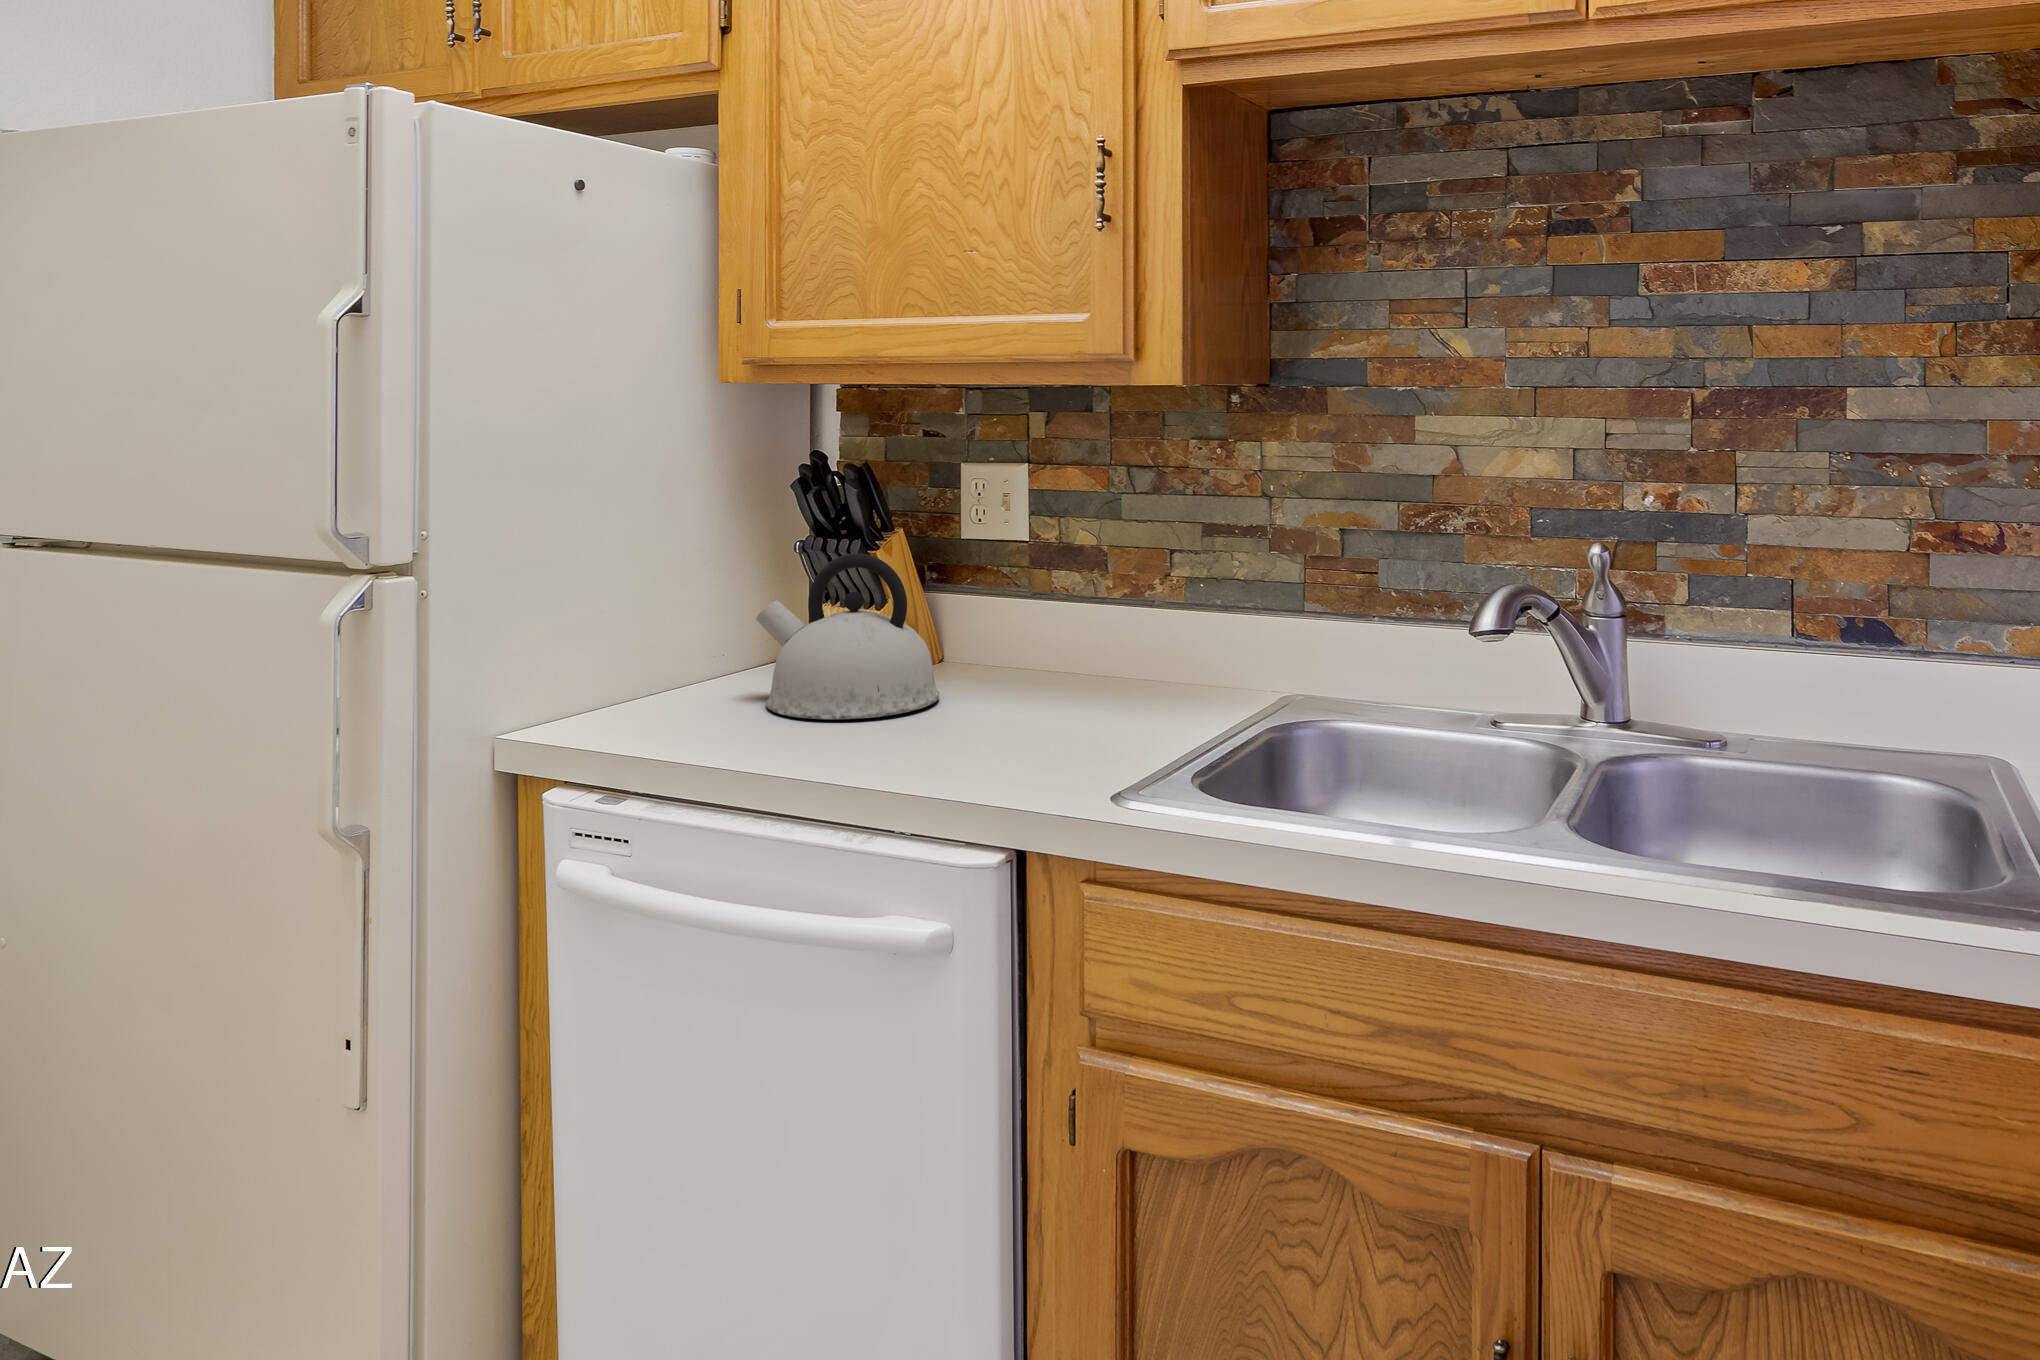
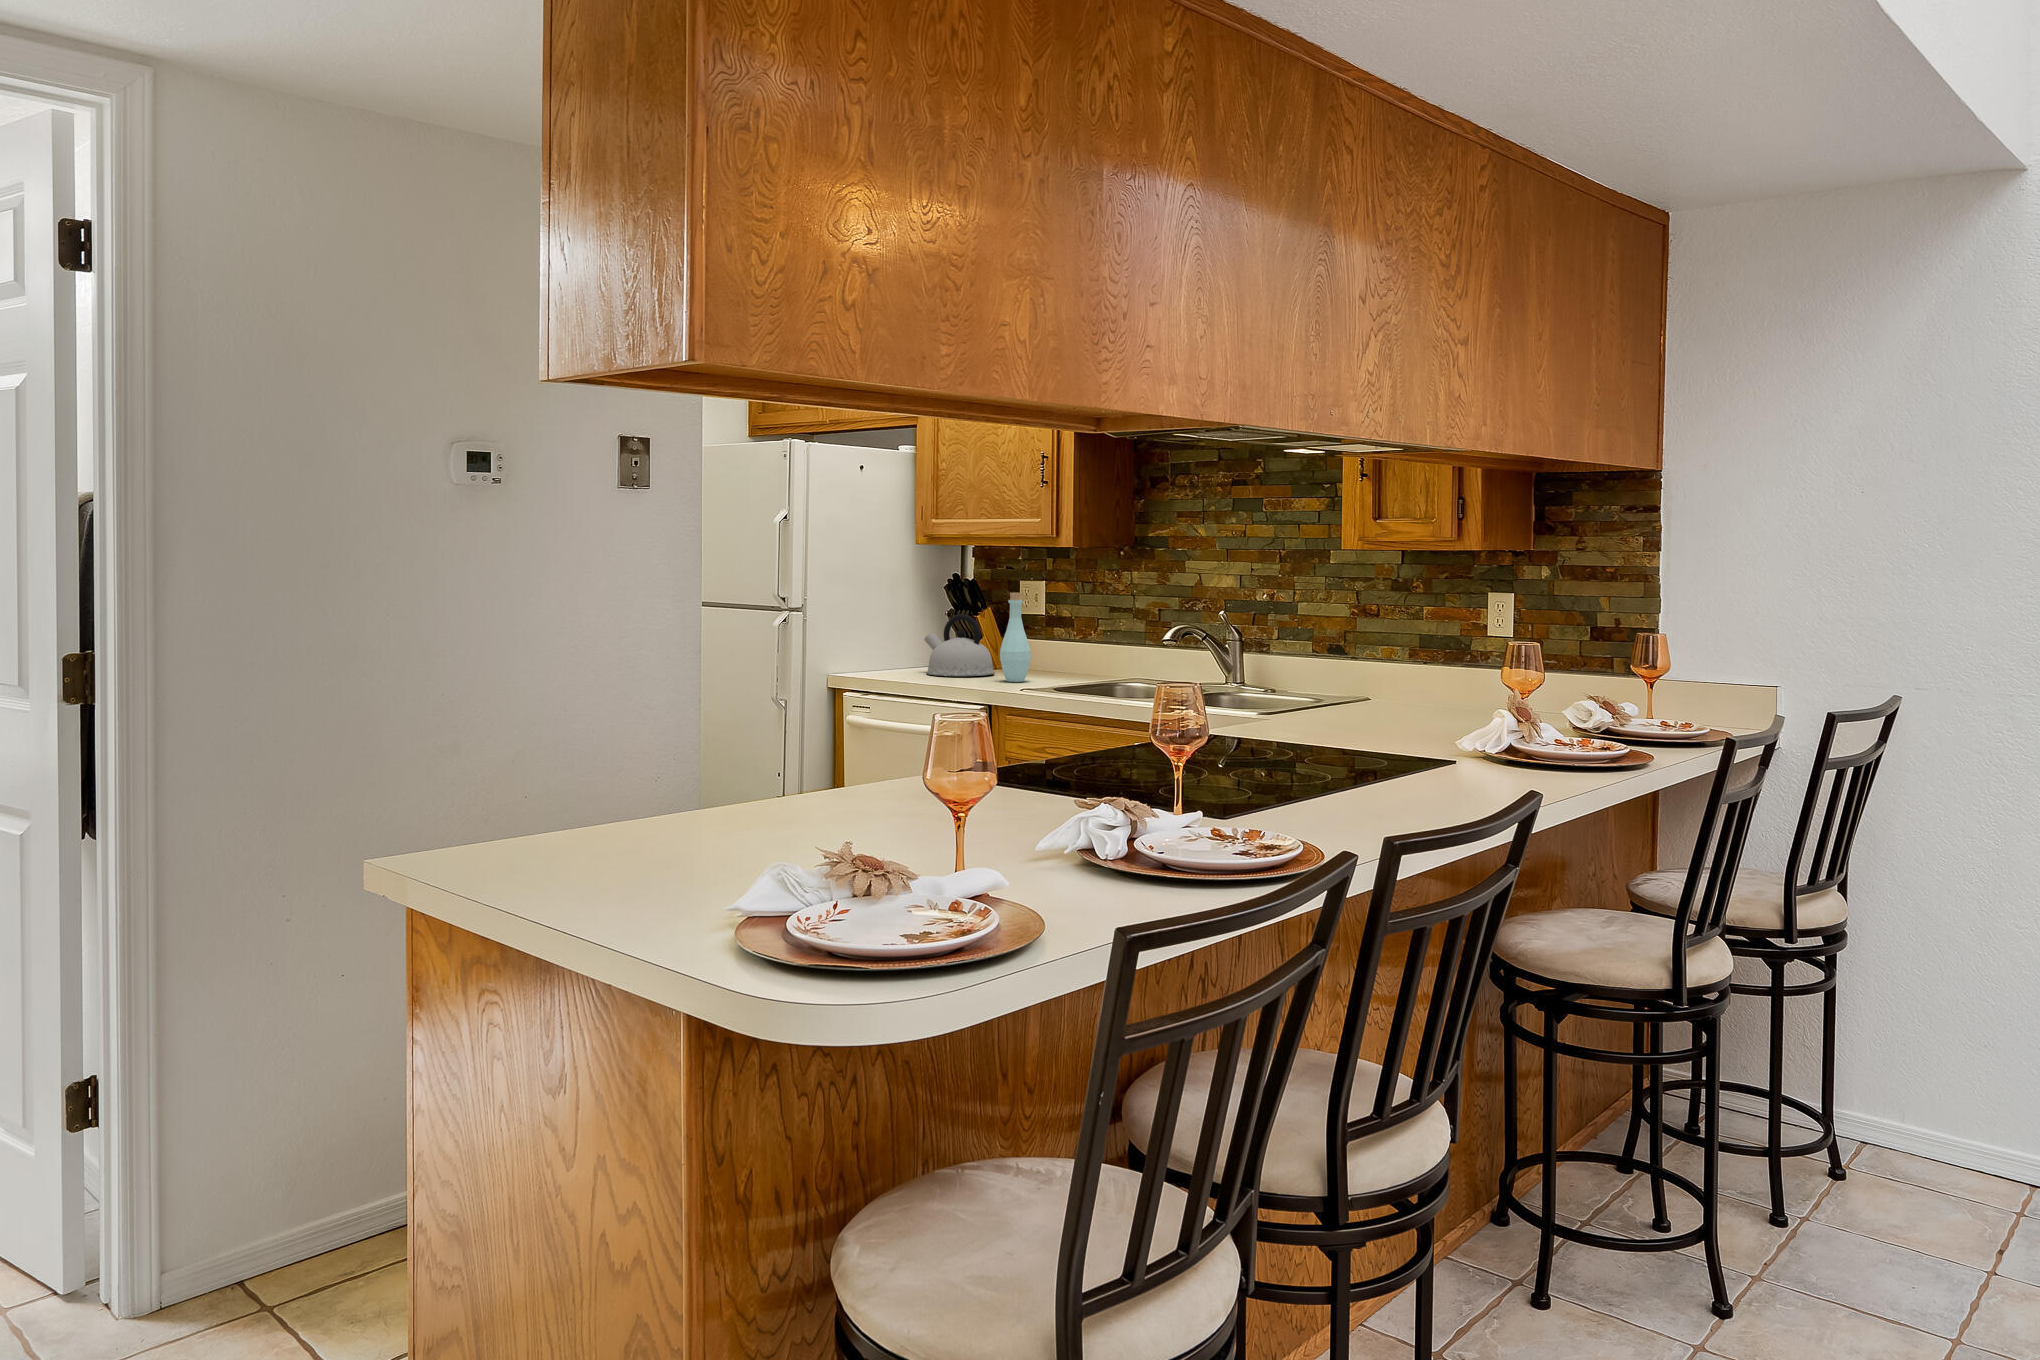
bottle: none [983,502,1066,736] -> present [1000,593,1031,682]

